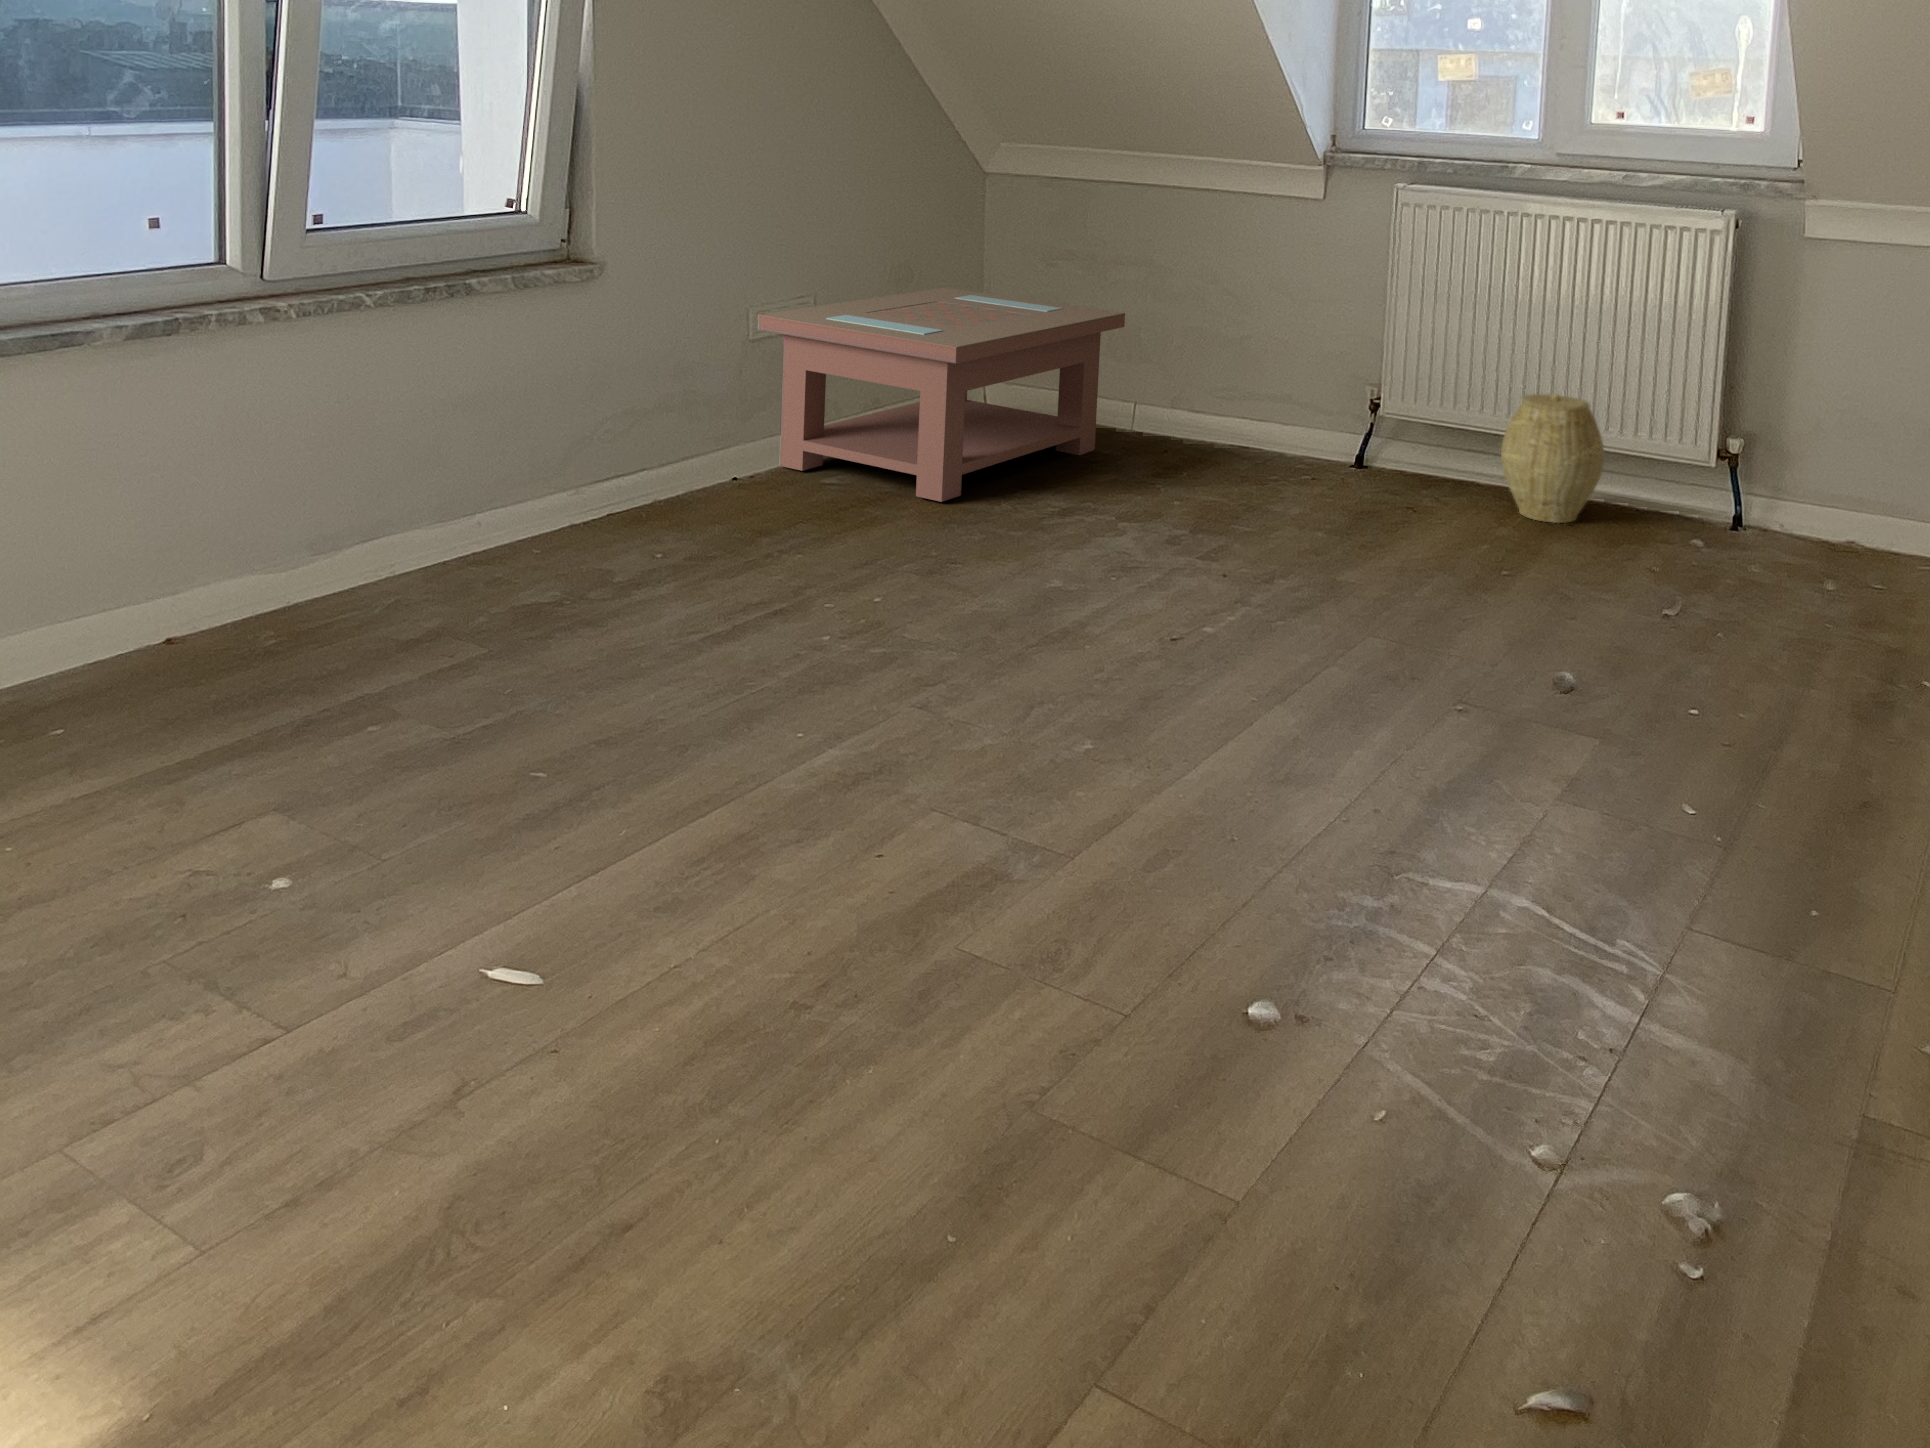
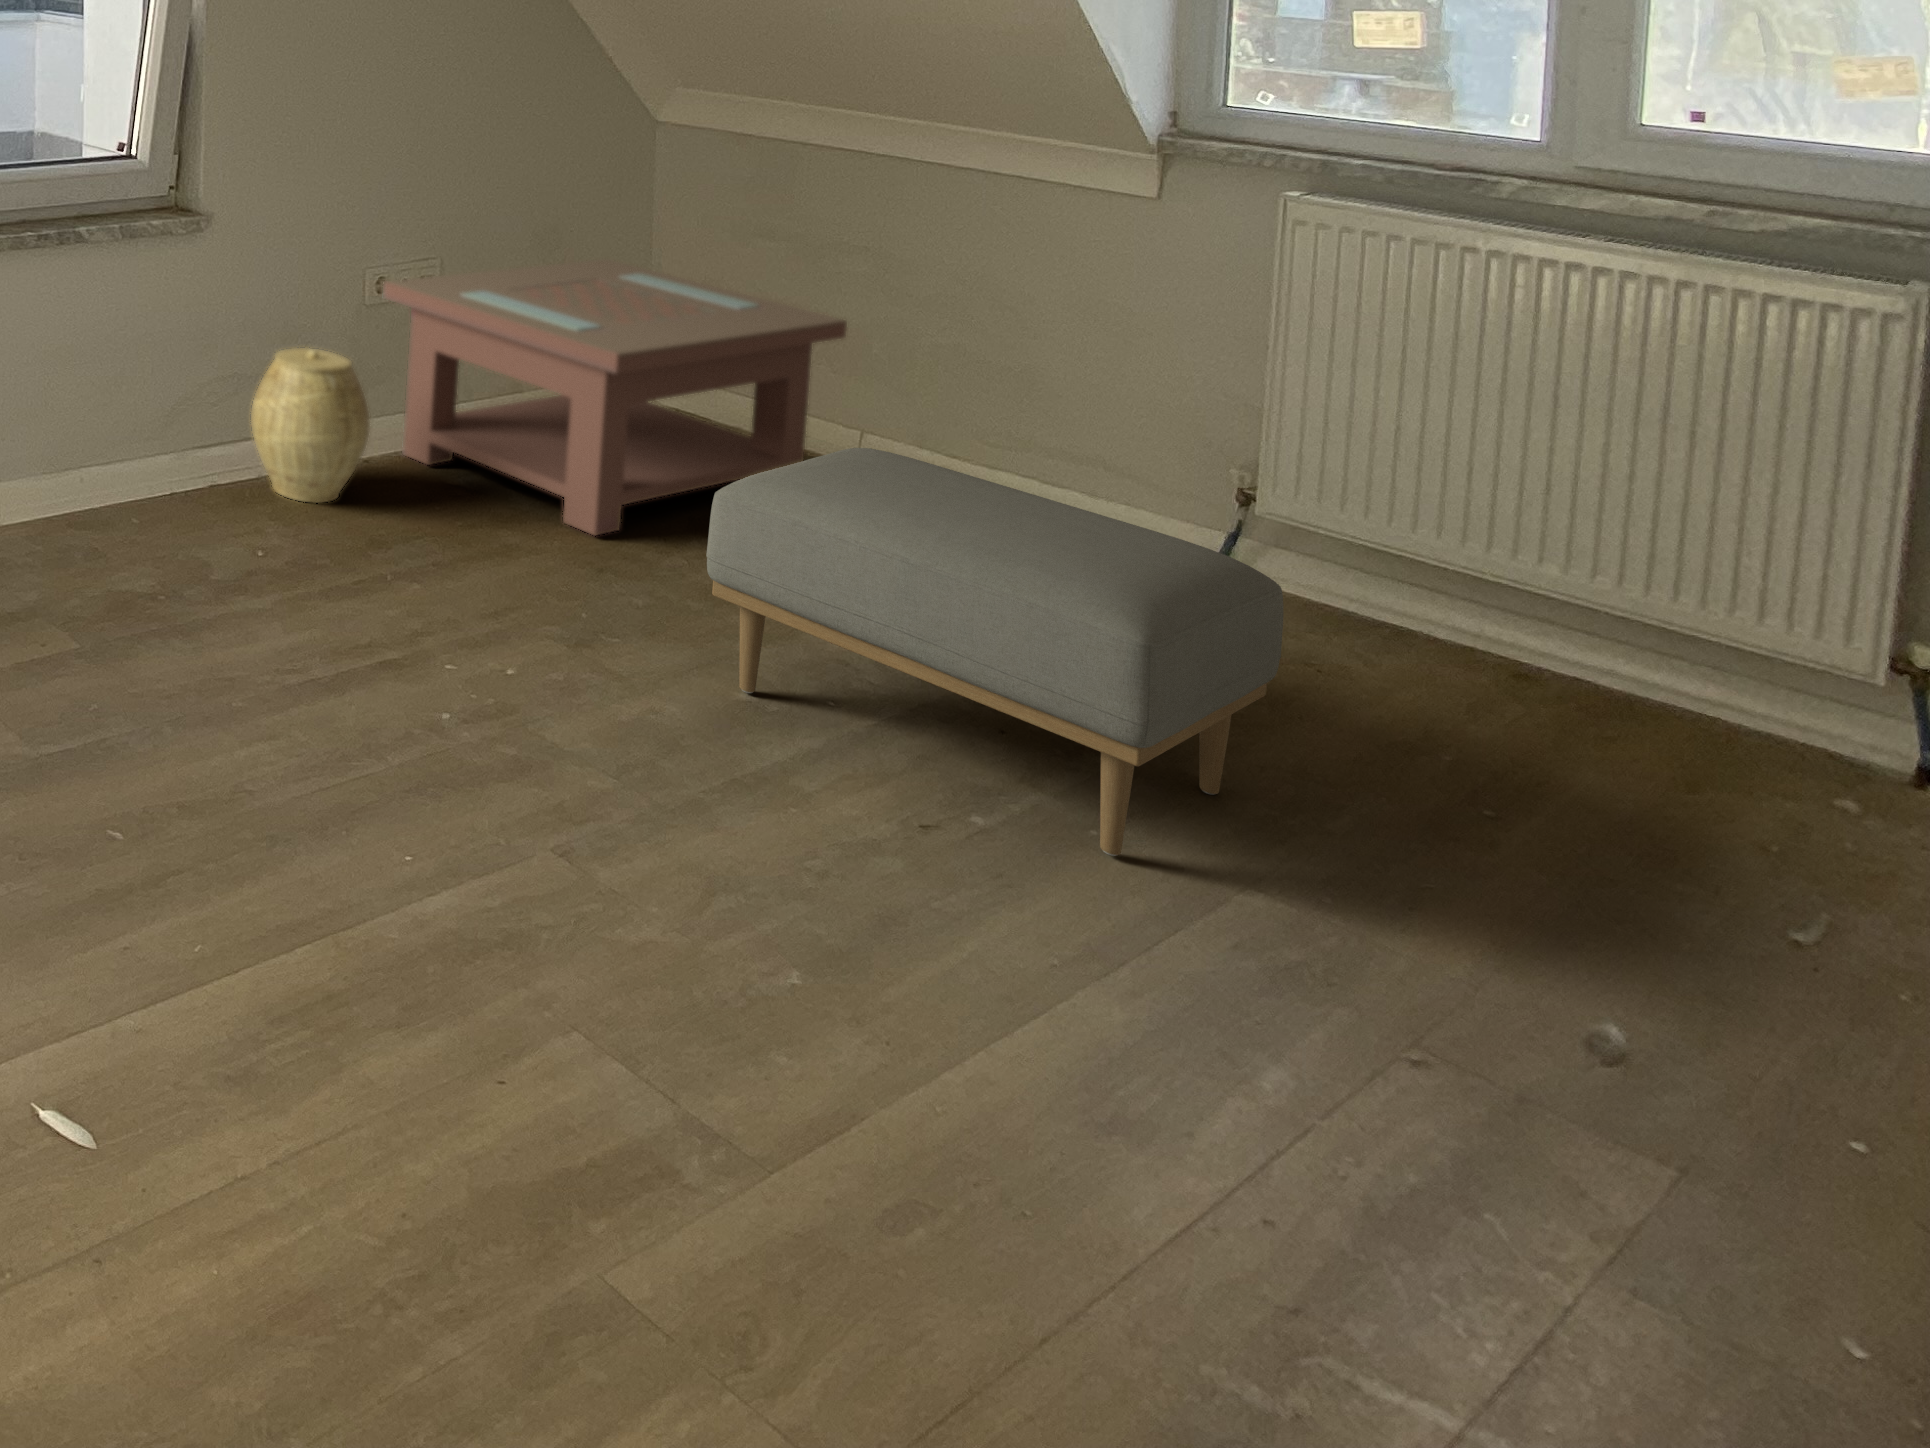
ottoman: none [1028,391,1398,640] -> present [706,448,1283,856]
woven basket: present [1501,394,1604,523] -> present [251,348,370,503]

